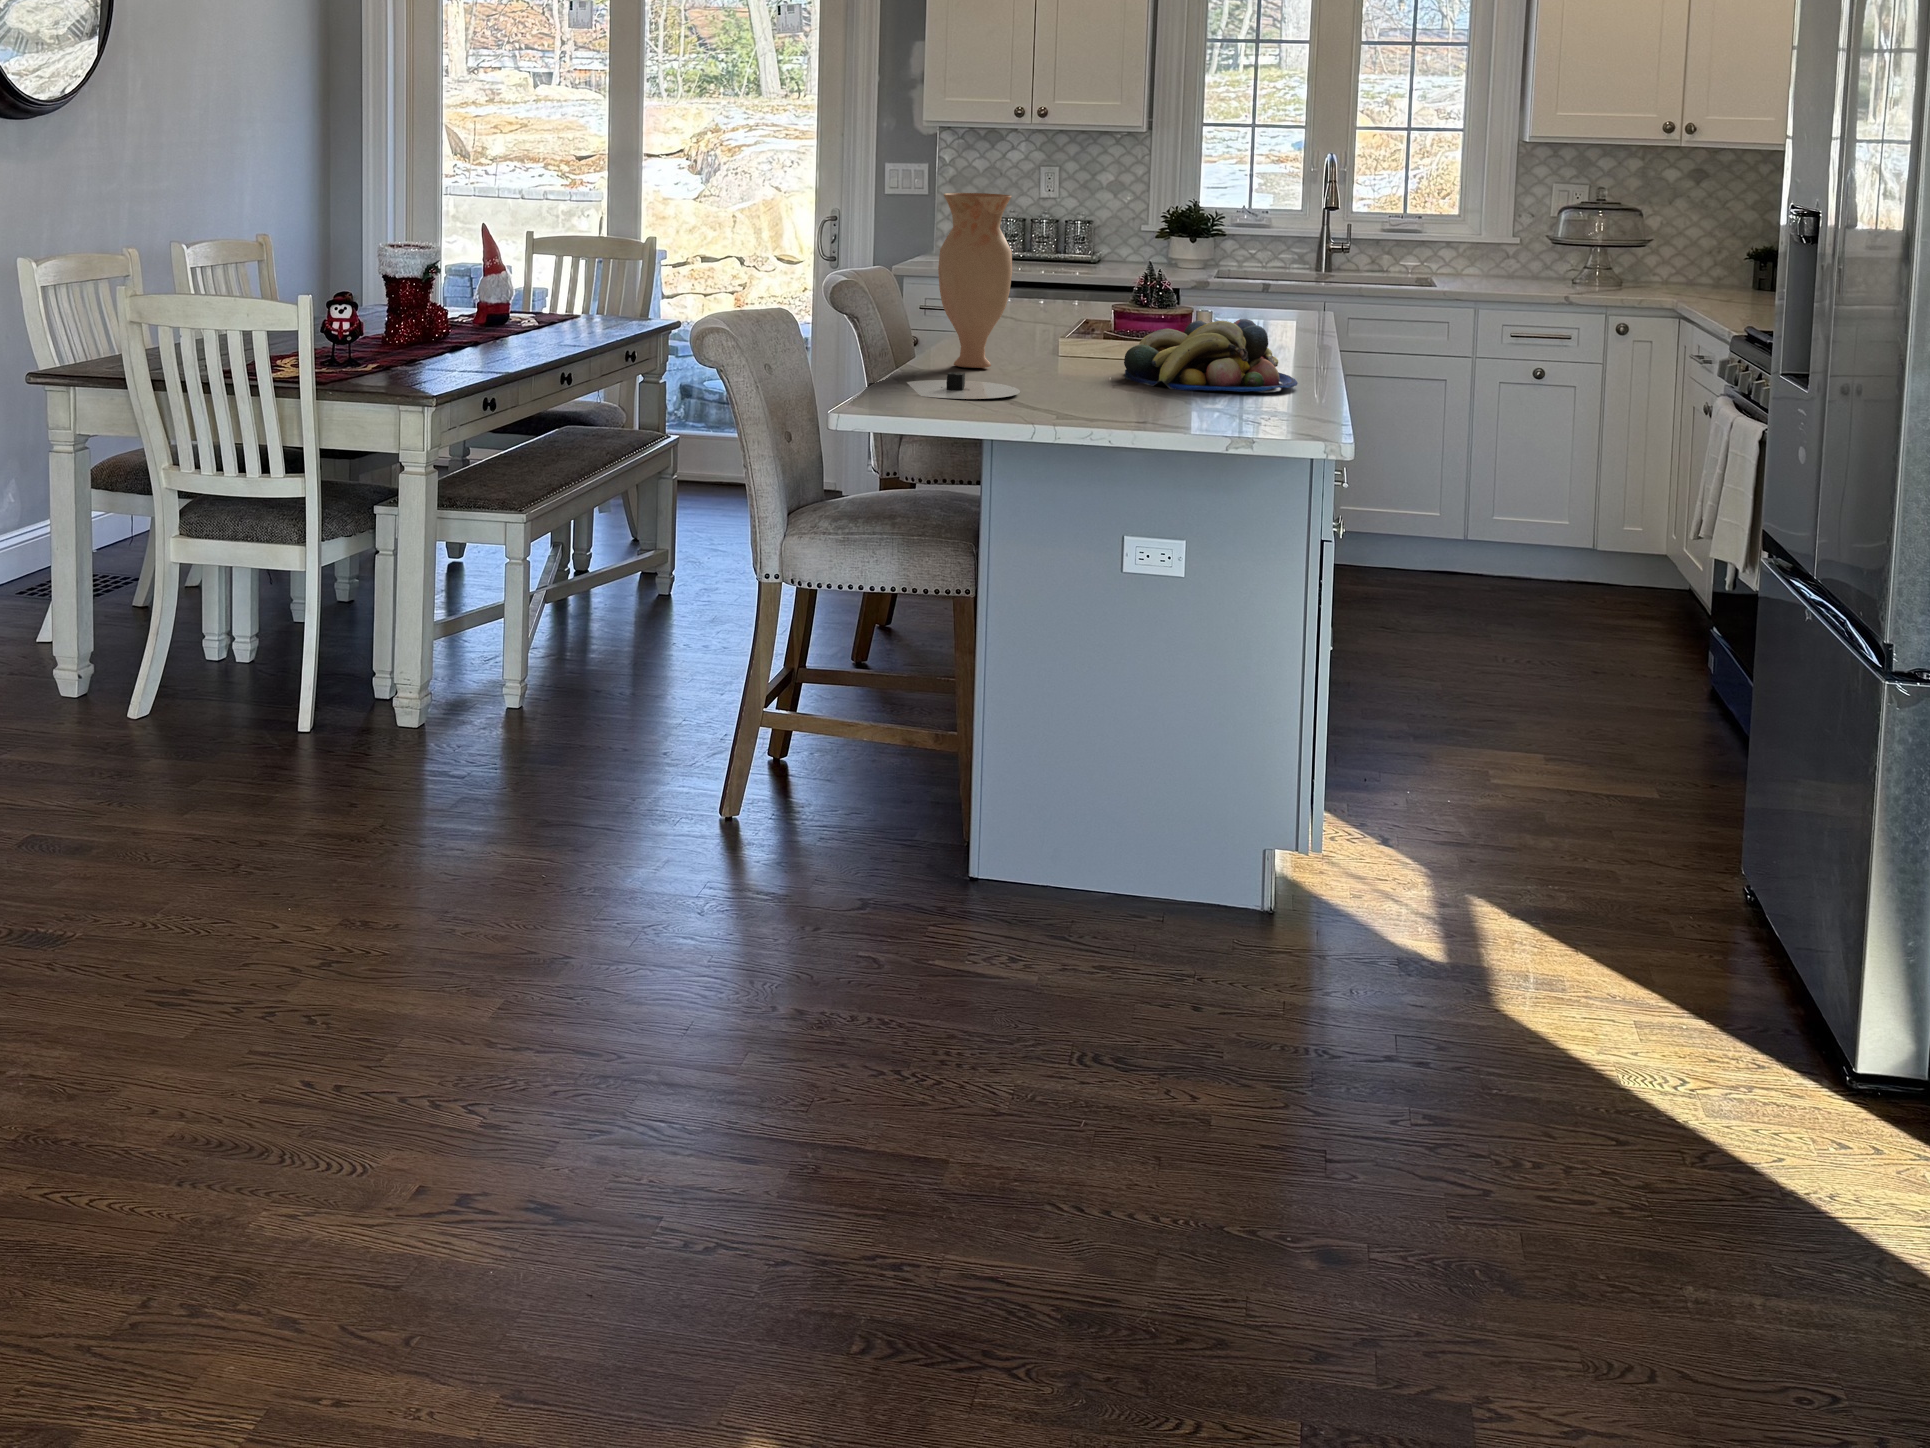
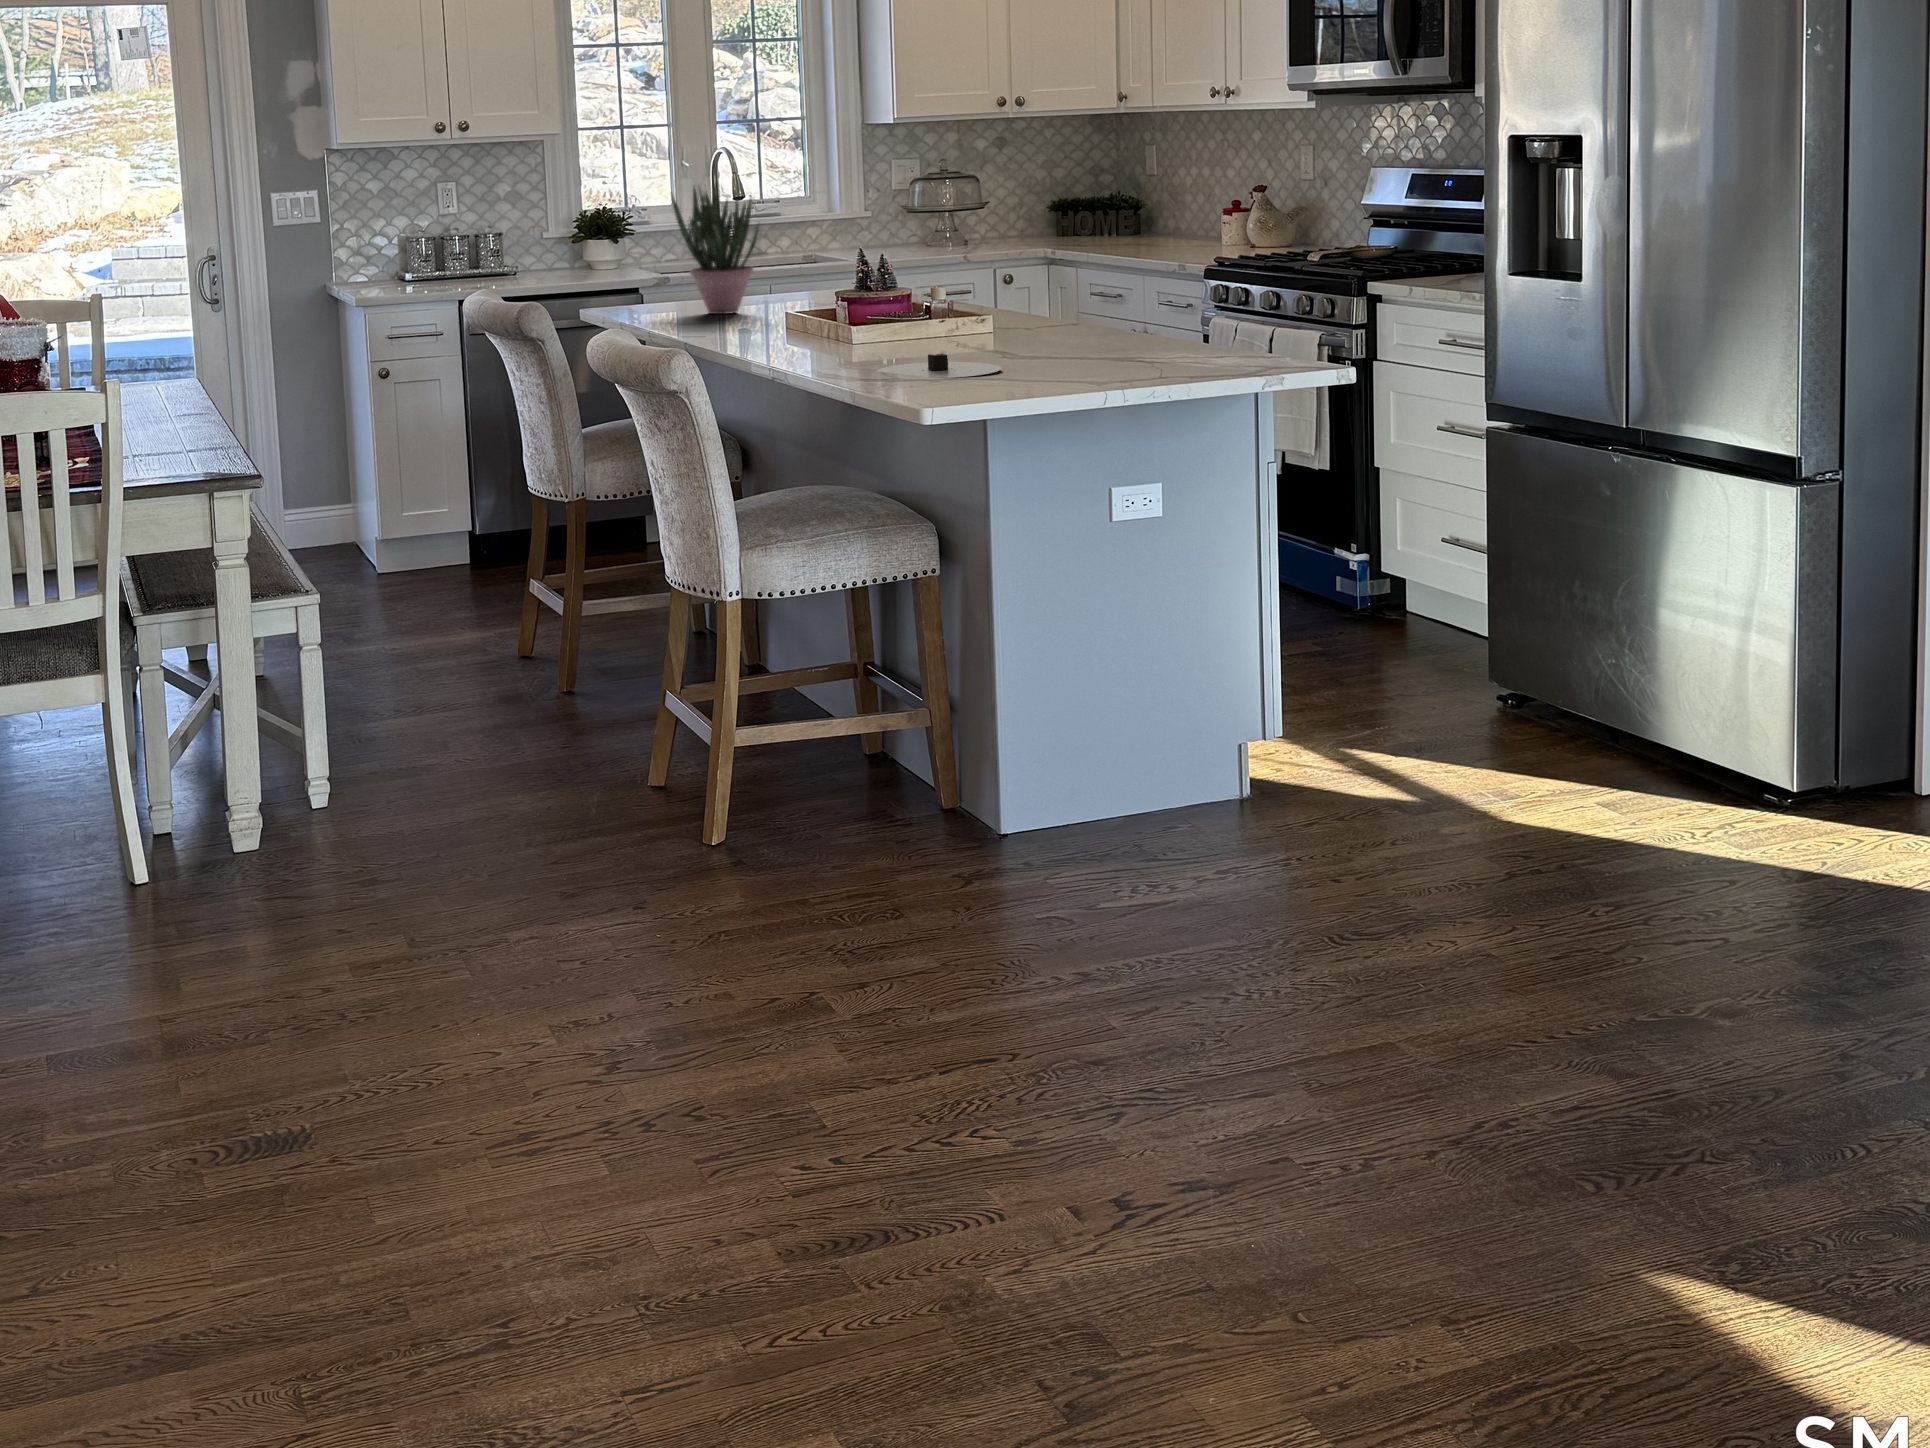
potted plant: none [1065,184,1138,319] -> present [671,185,759,314]
vase: present [938,193,1012,368] -> none [815,184,887,356]
fruit bowl: present [1124,319,1298,392] -> none [952,282,1114,351]

